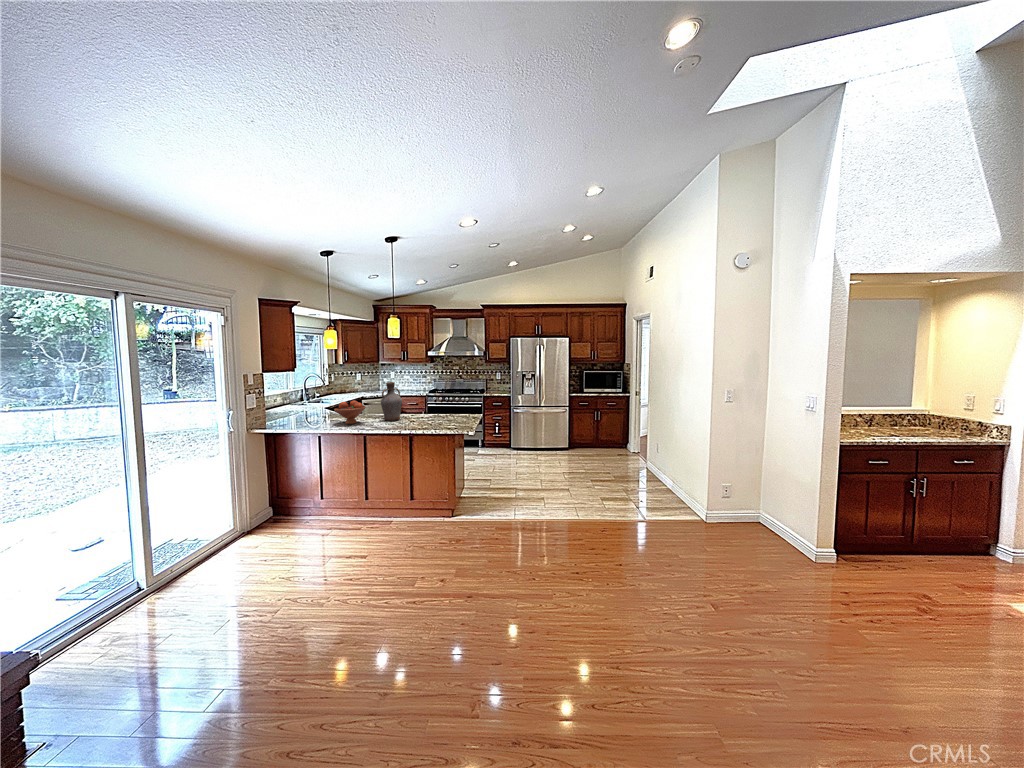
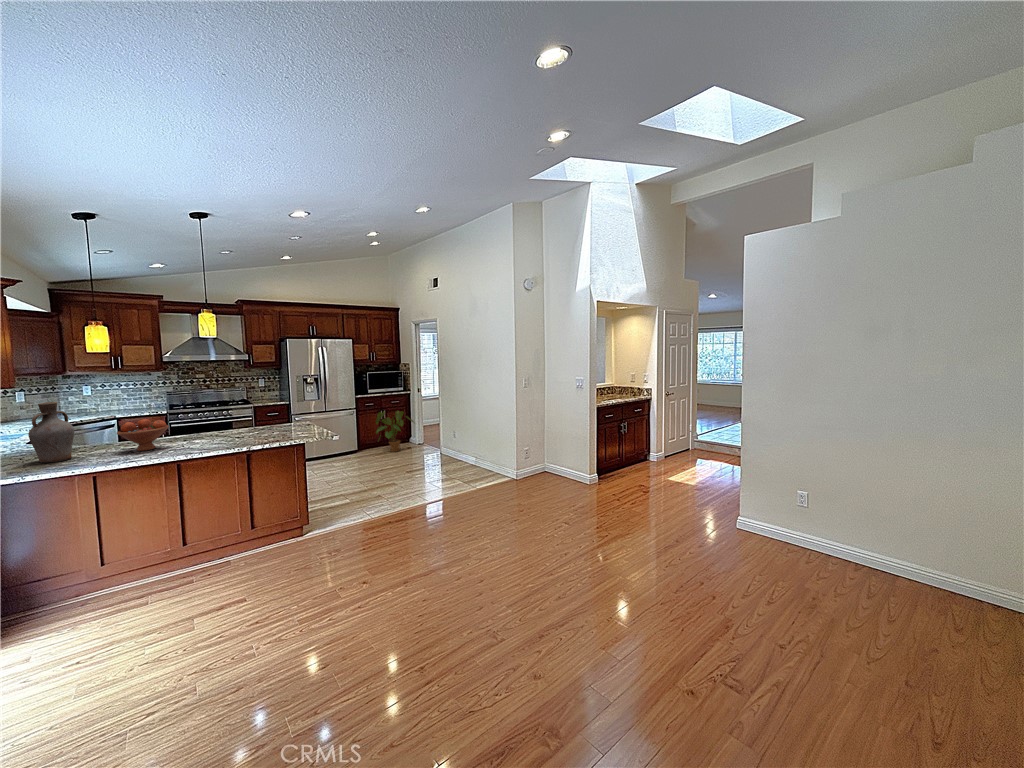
vase: present [381,382,402,421] -> present [28,402,74,463]
house plant: none [584,412,629,455] -> present [376,411,414,452]

